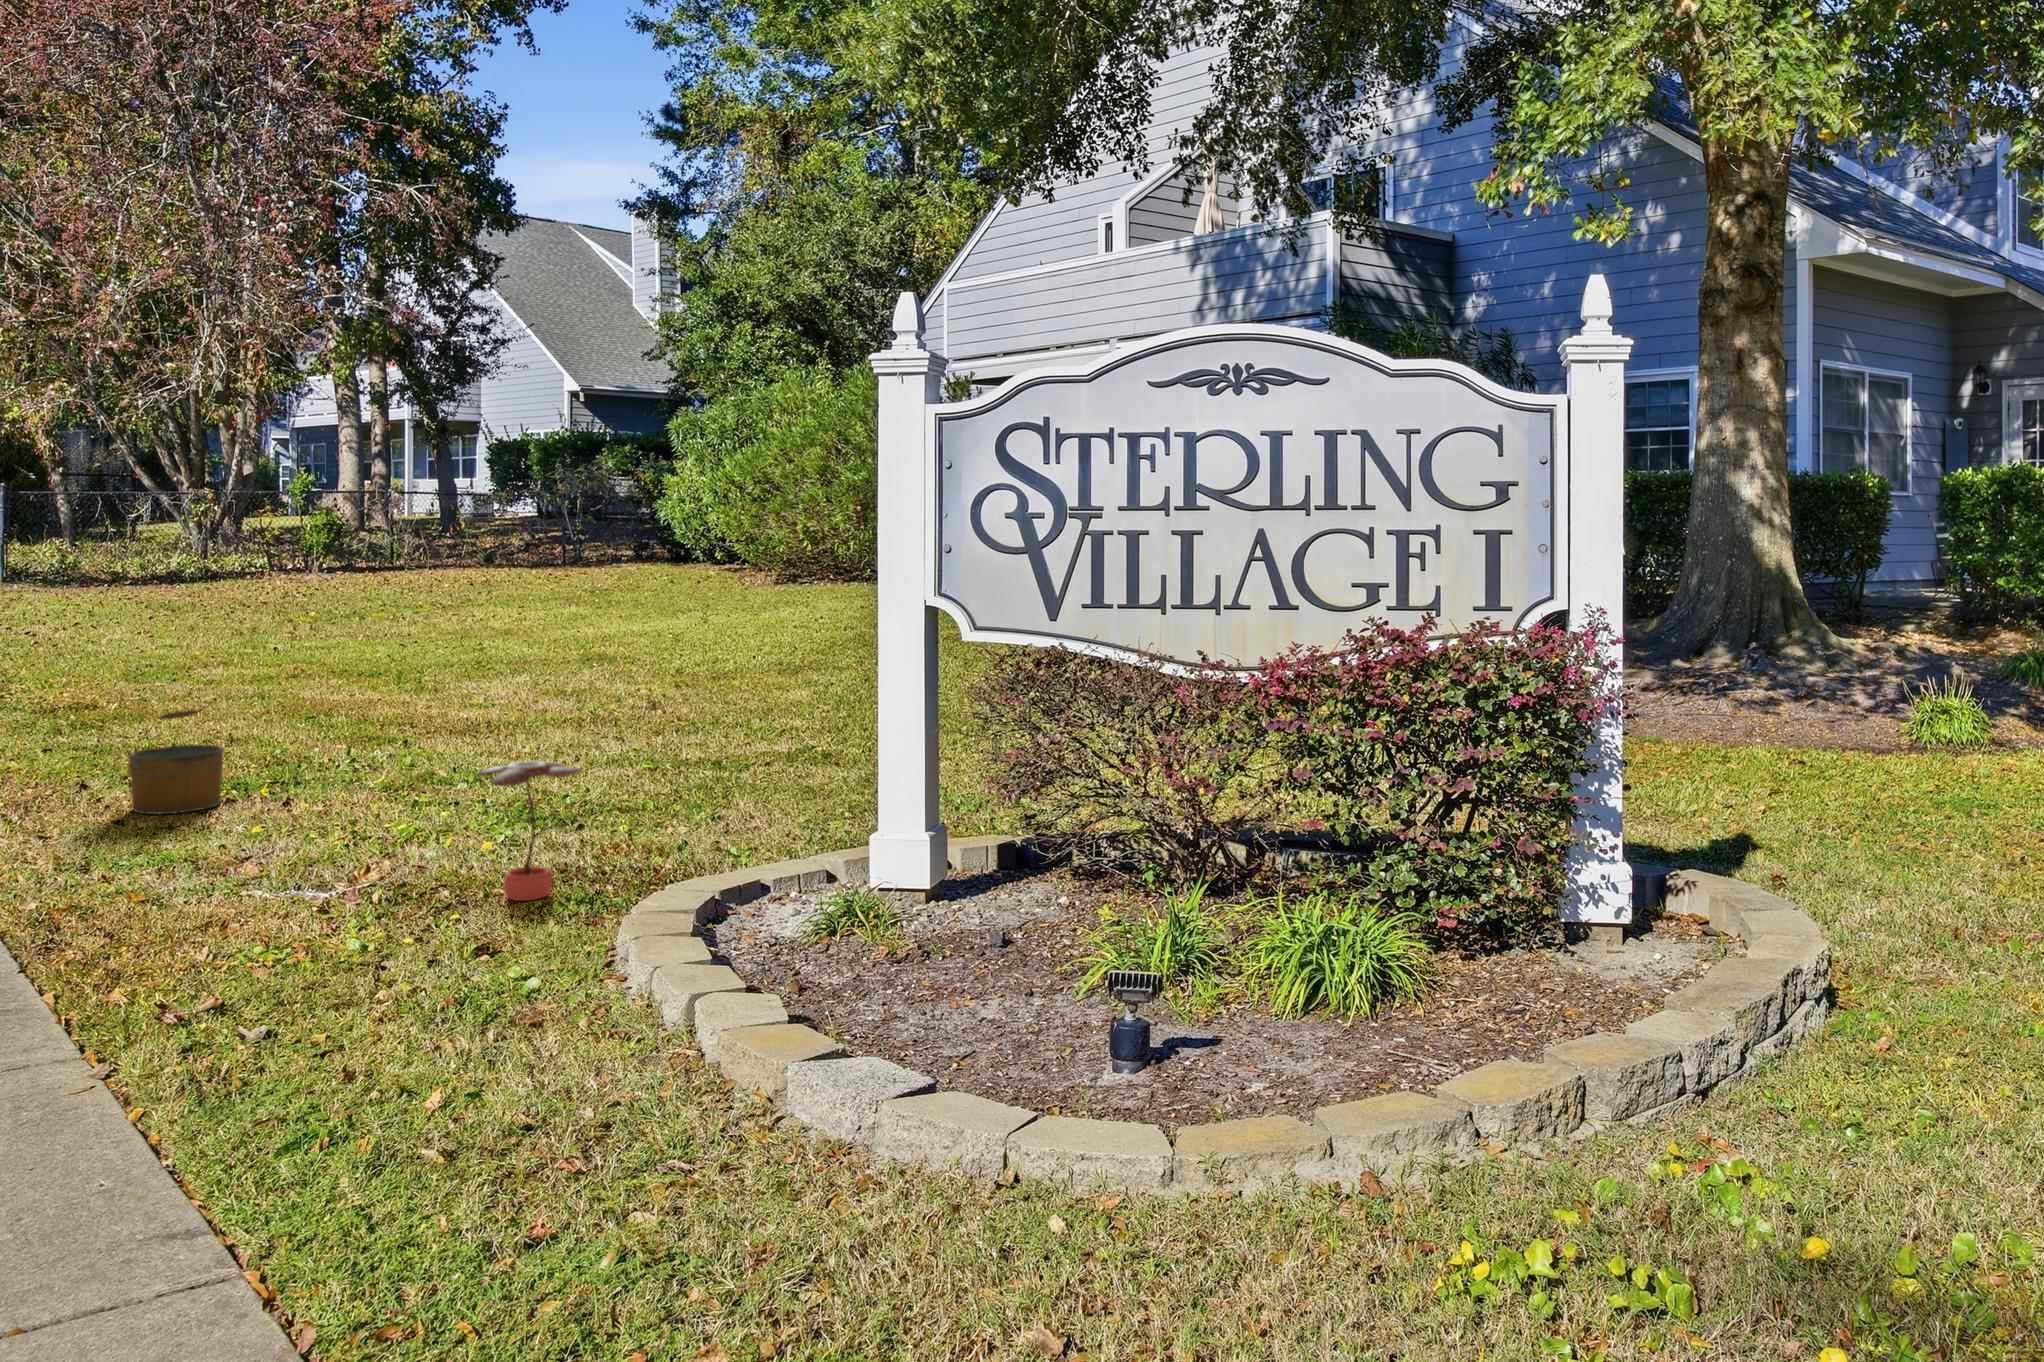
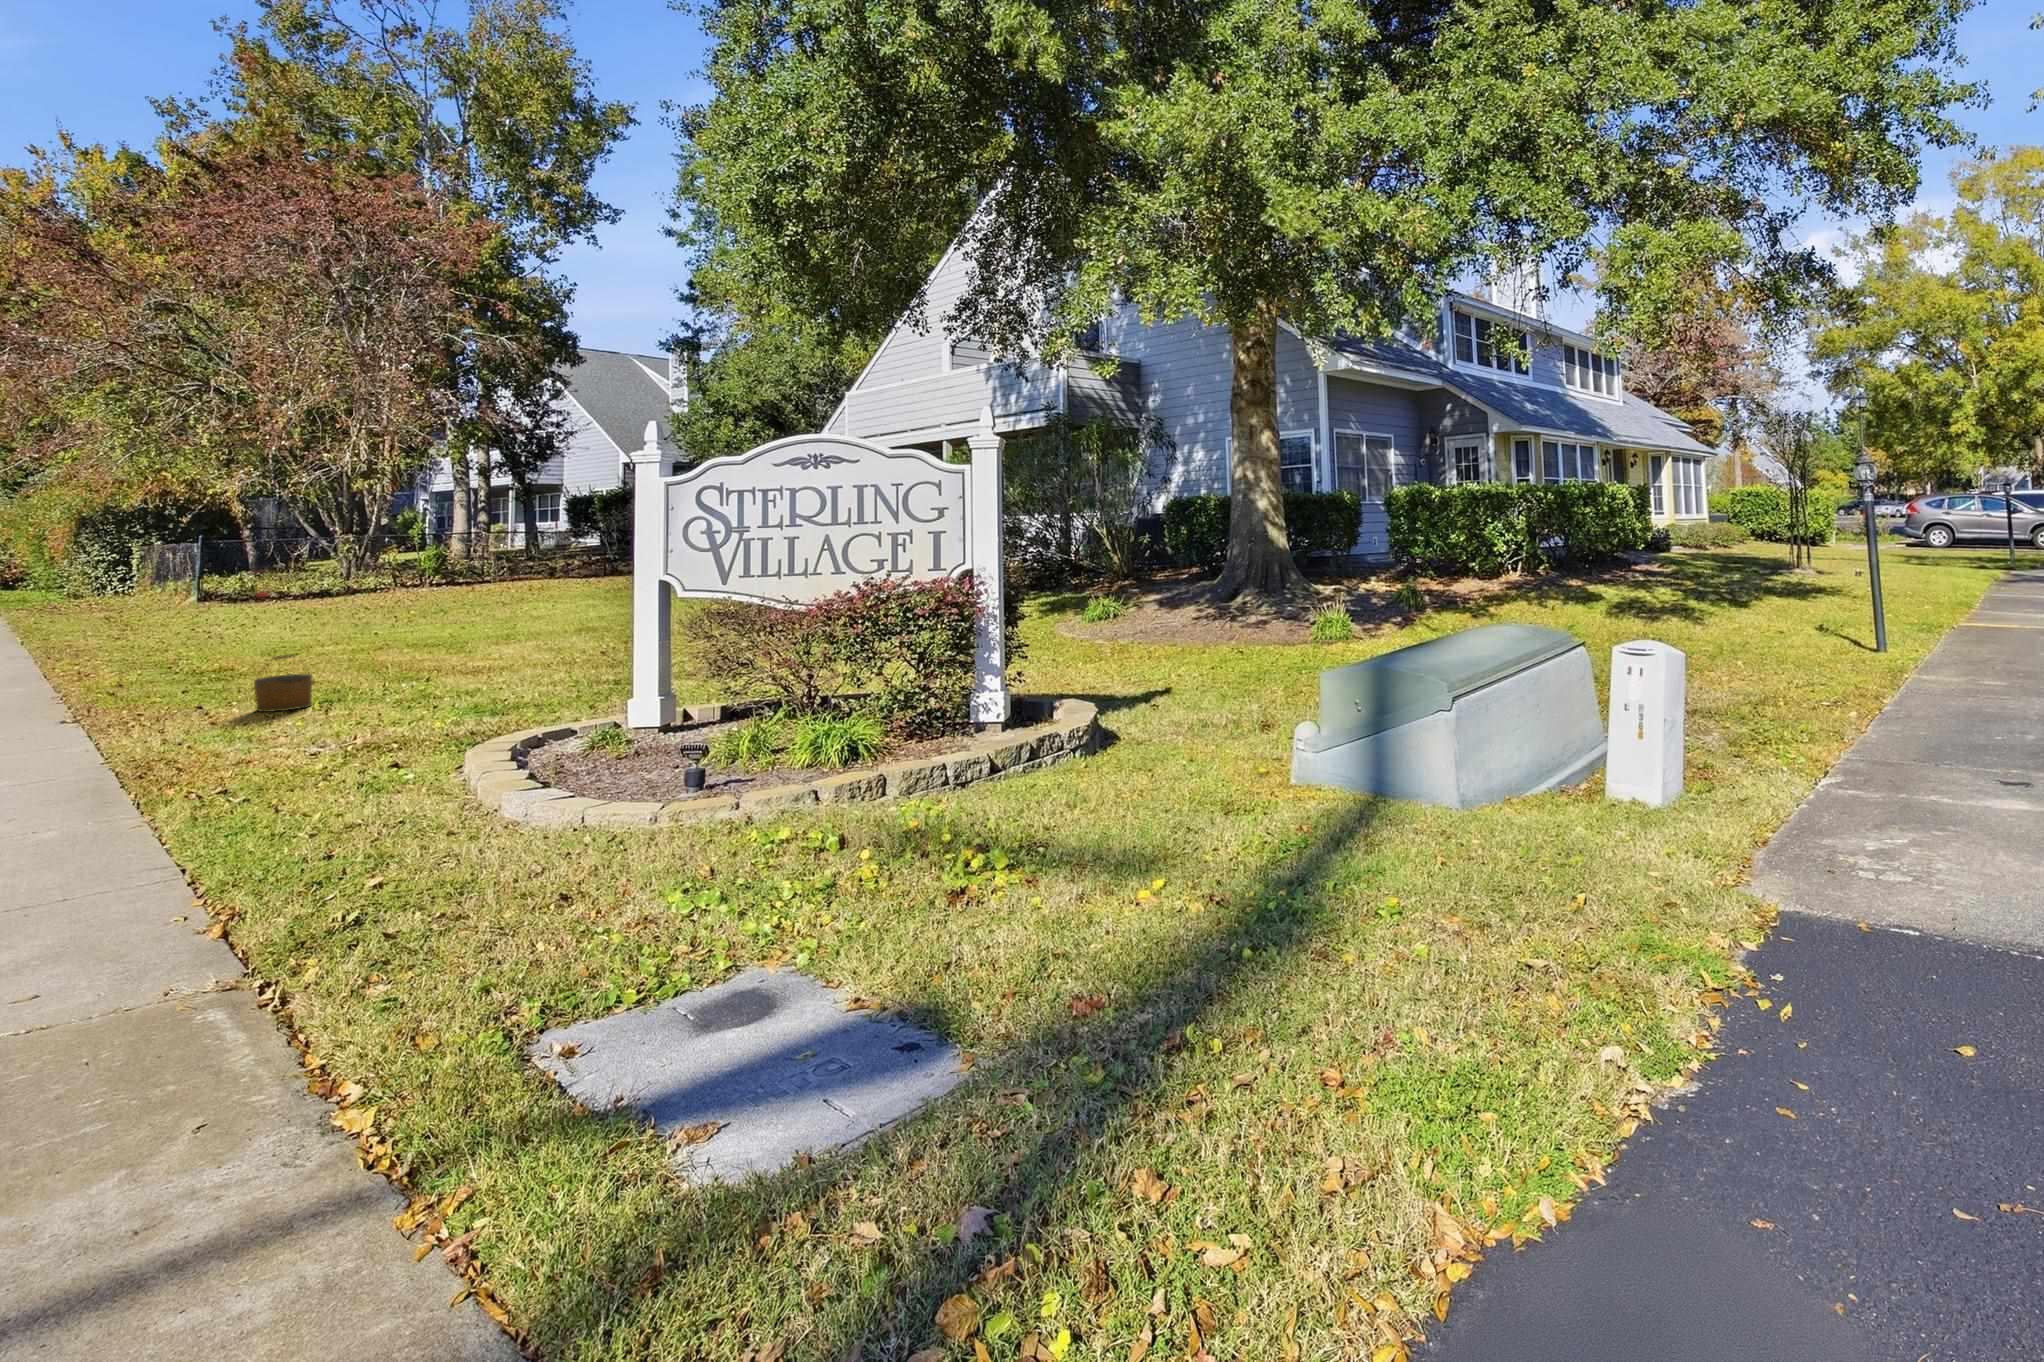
potted plant: present [475,761,581,901] -> present [253,570,268,597]

